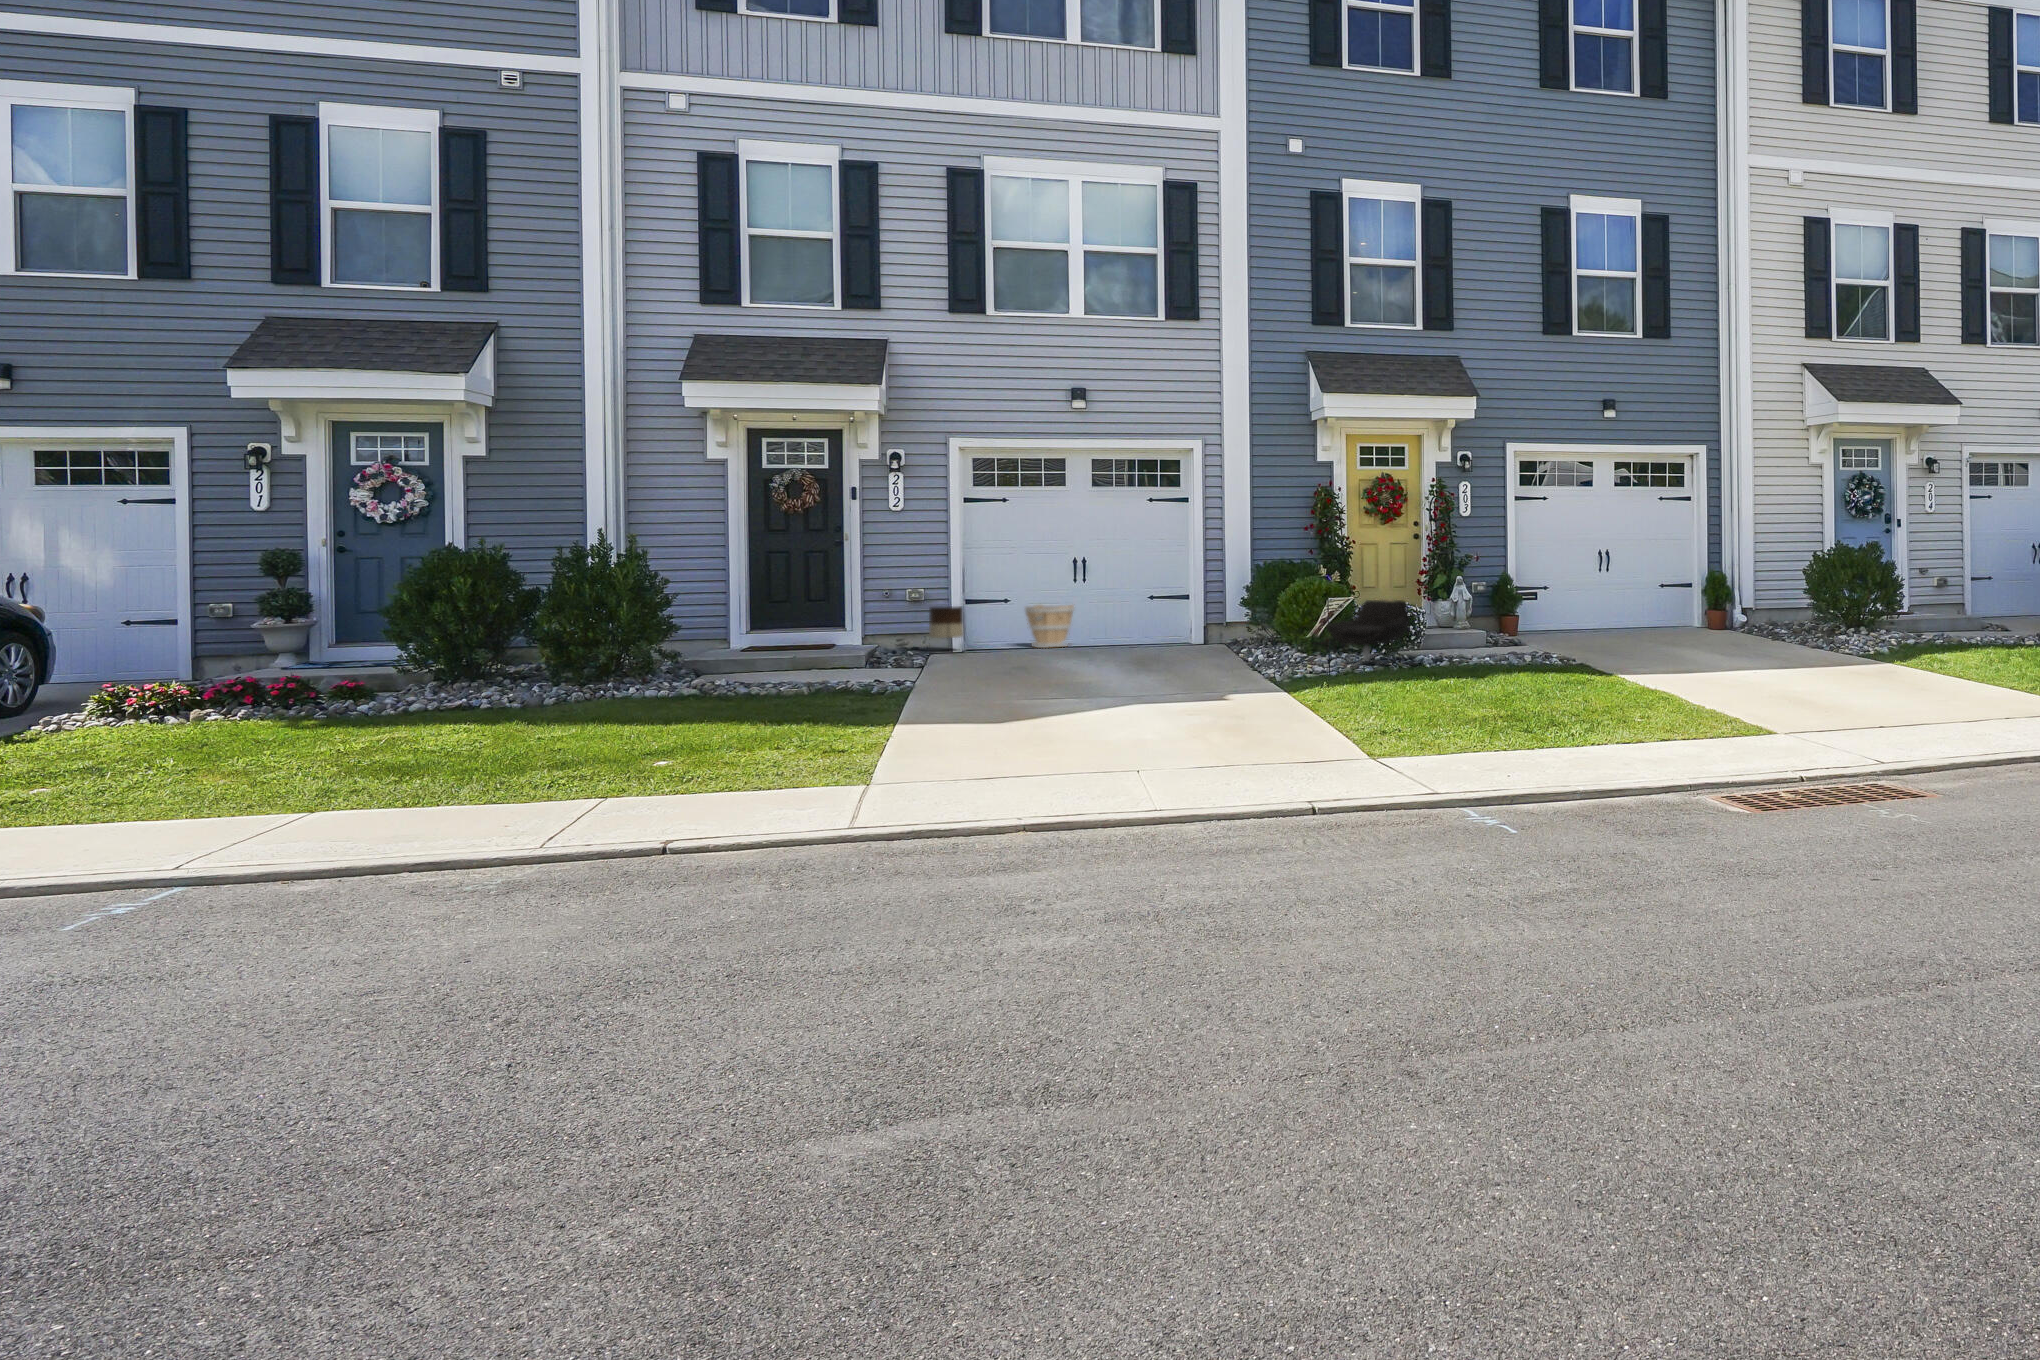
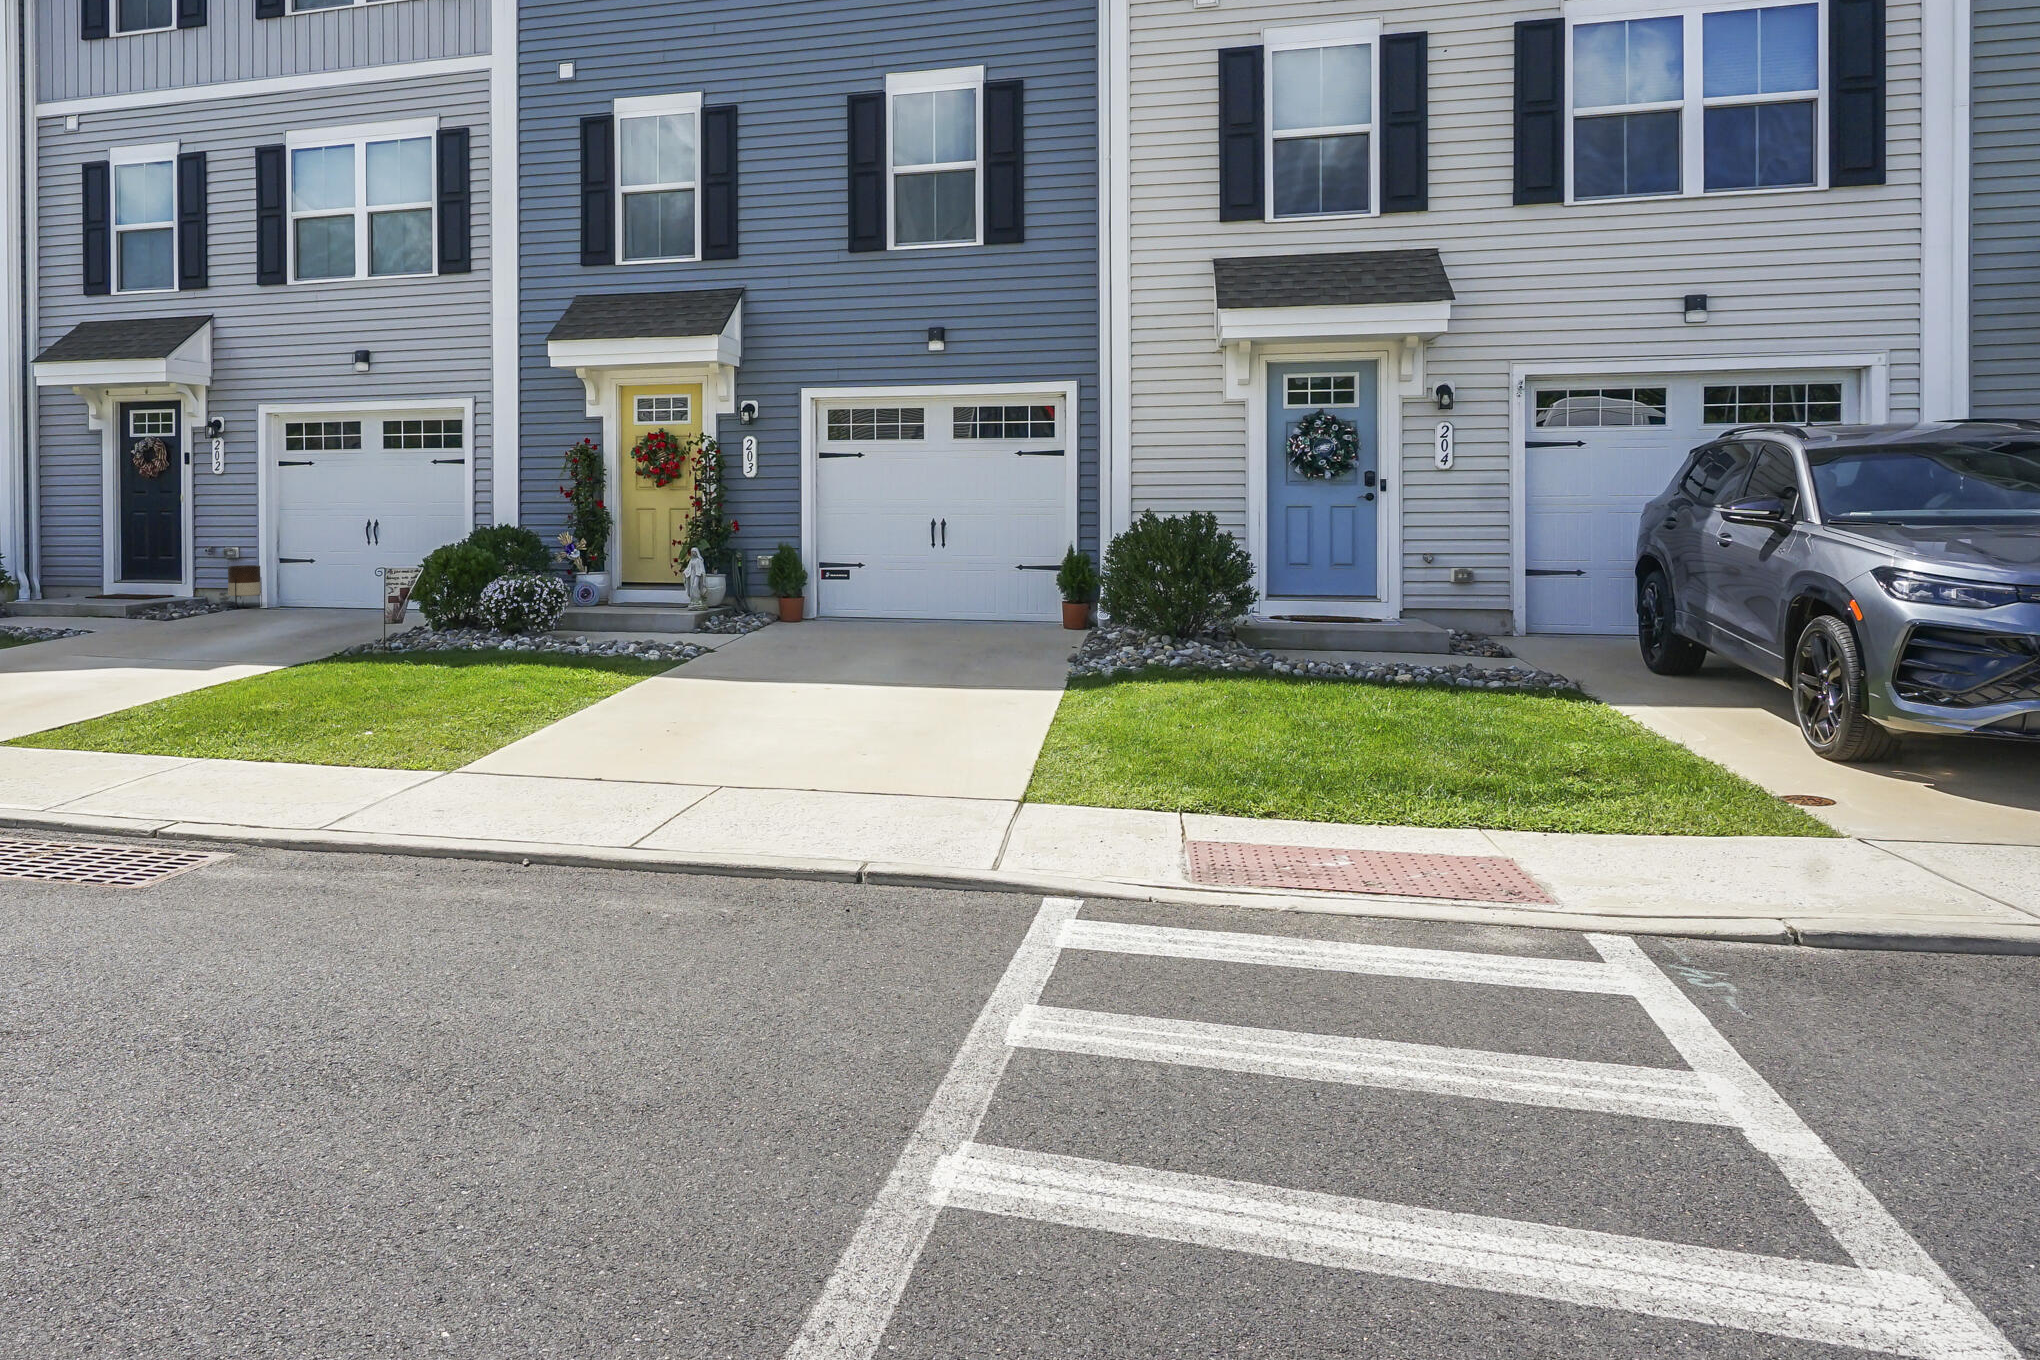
lounge chair: present [1326,600,1410,664] -> none [411,576,503,651]
wooden bucket: present [1025,605,1074,648] -> none [310,566,361,609]

